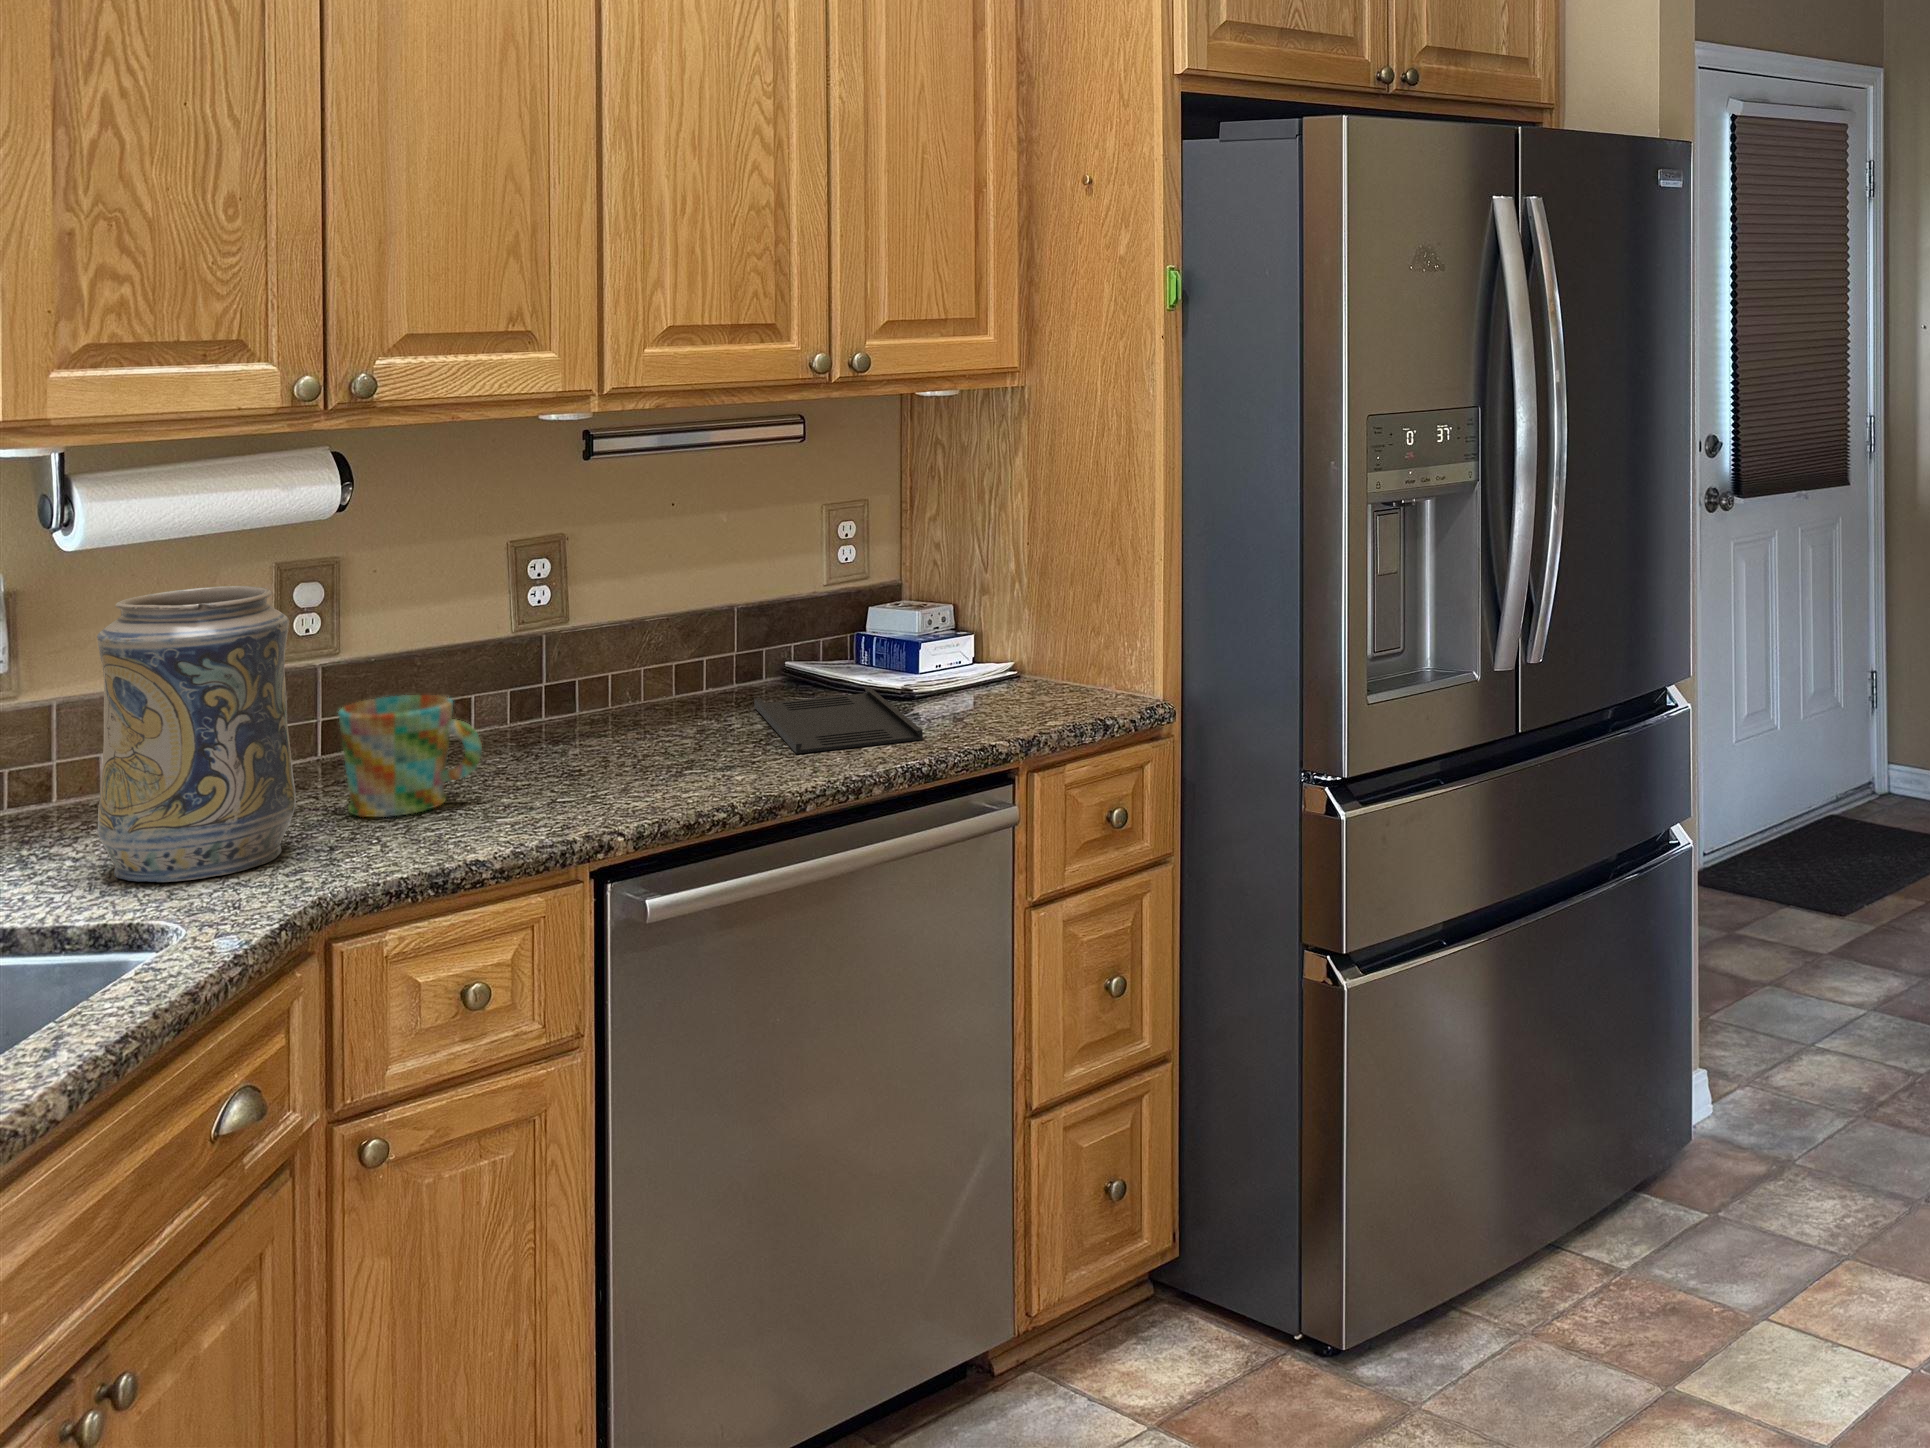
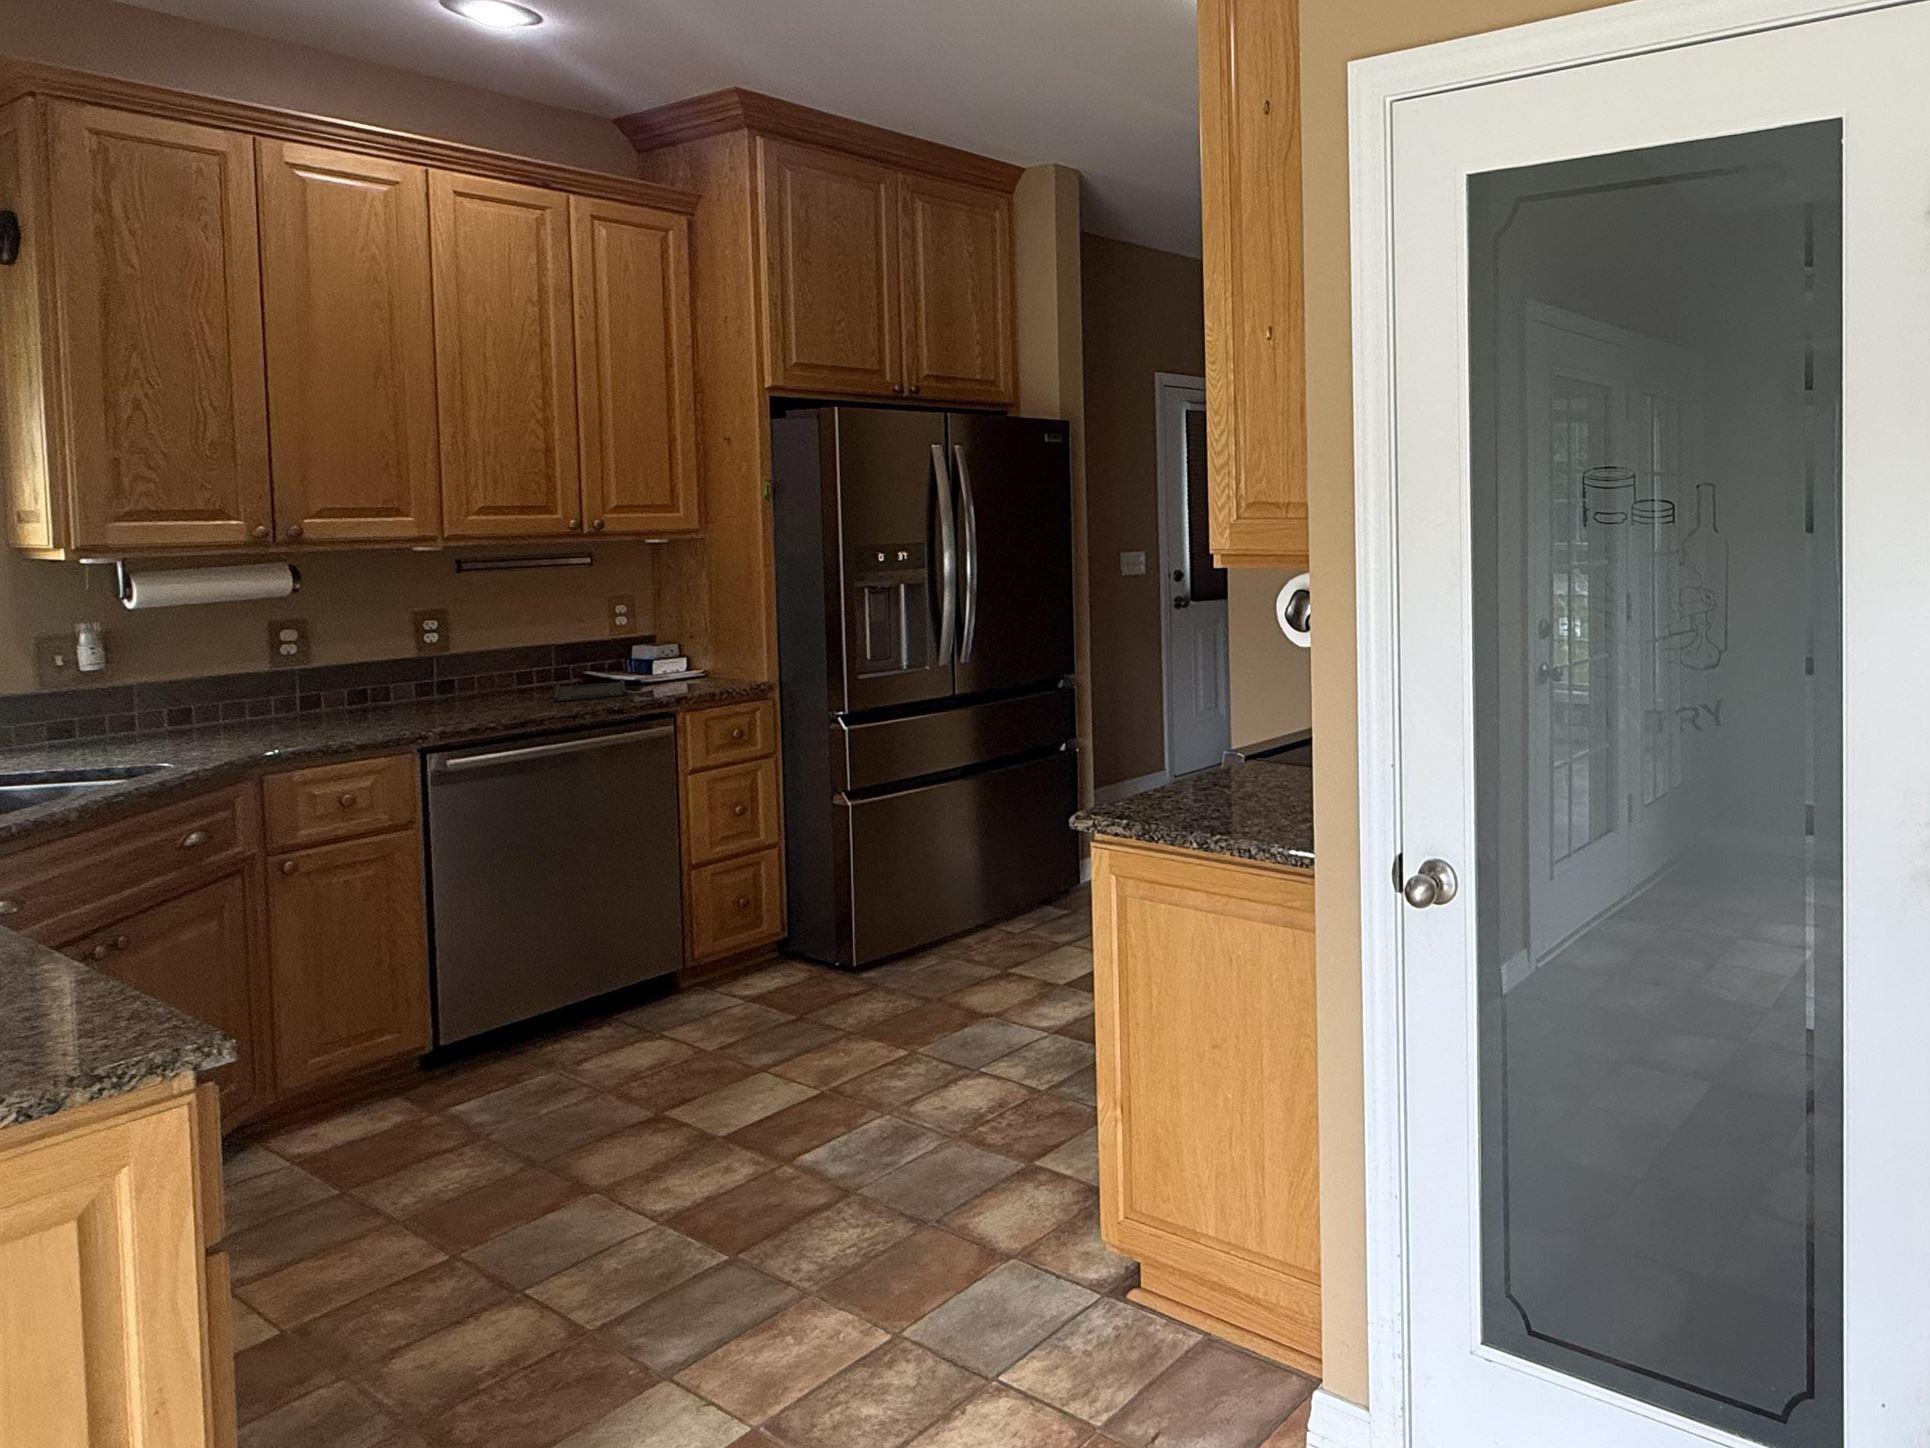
decorative vase: present [97,586,296,882] -> none [135,622,252,751]
mug: present [338,695,482,817] -> none [287,675,369,729]

